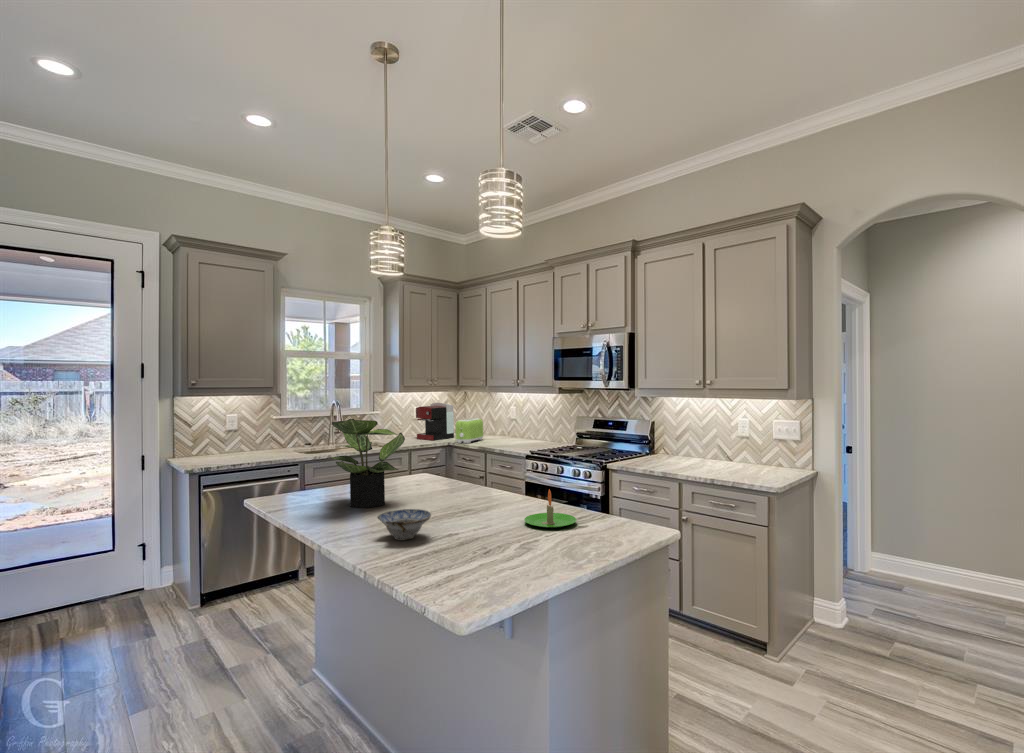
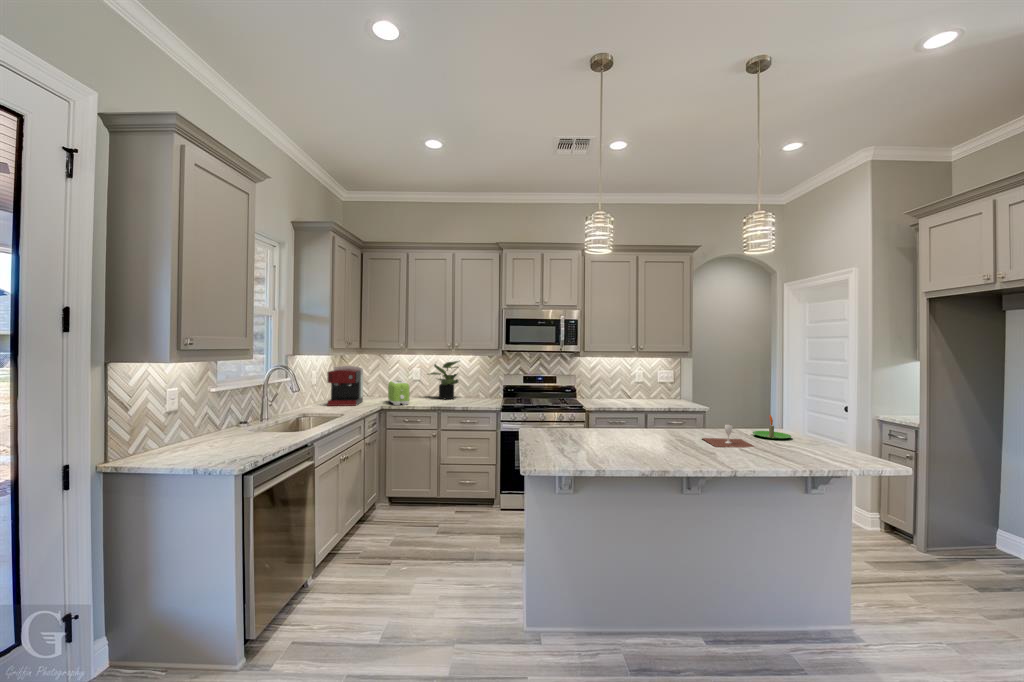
potted plant: present [330,419,405,508] -> present [429,361,459,399]
wine glass: none [424,490,498,526] -> present [702,424,754,448]
ceramic bowl: present [377,509,431,540] -> none [771,437,818,459]

